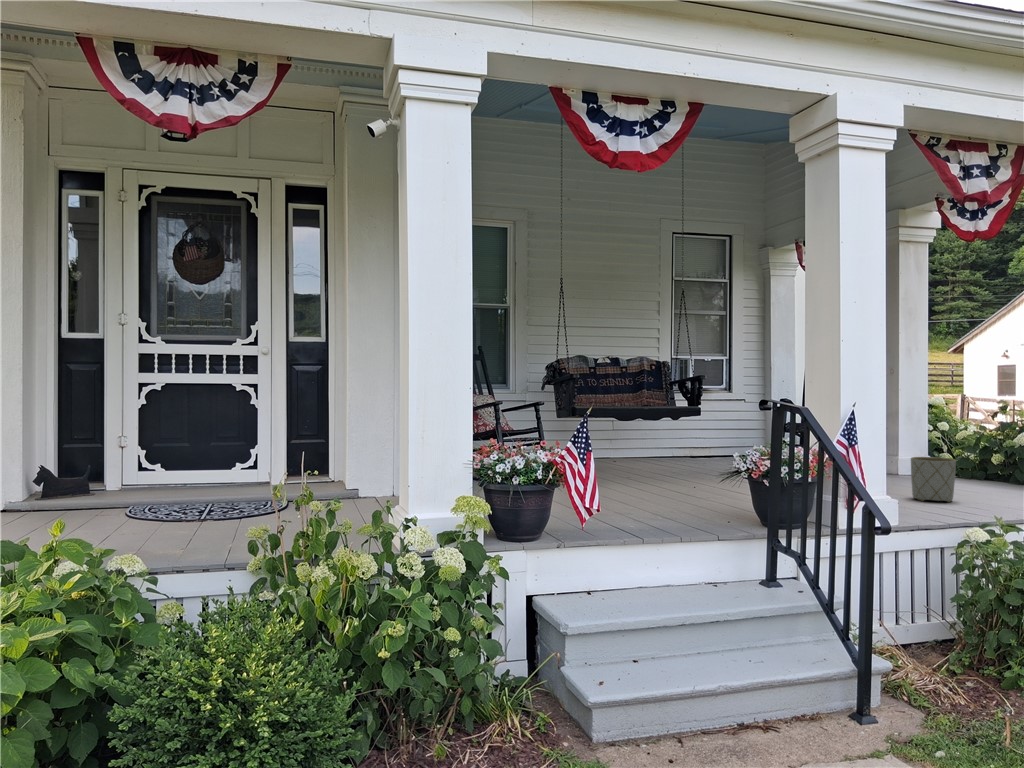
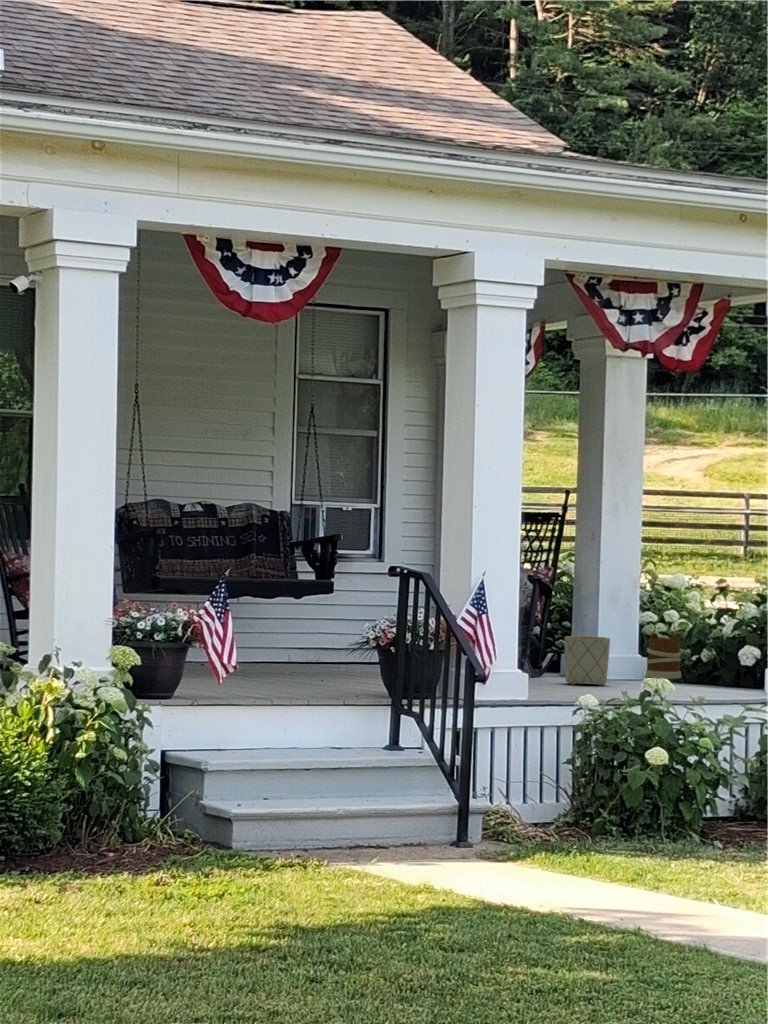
wooden bucket: none [966,433,1001,488] -> present [646,613,681,679]

